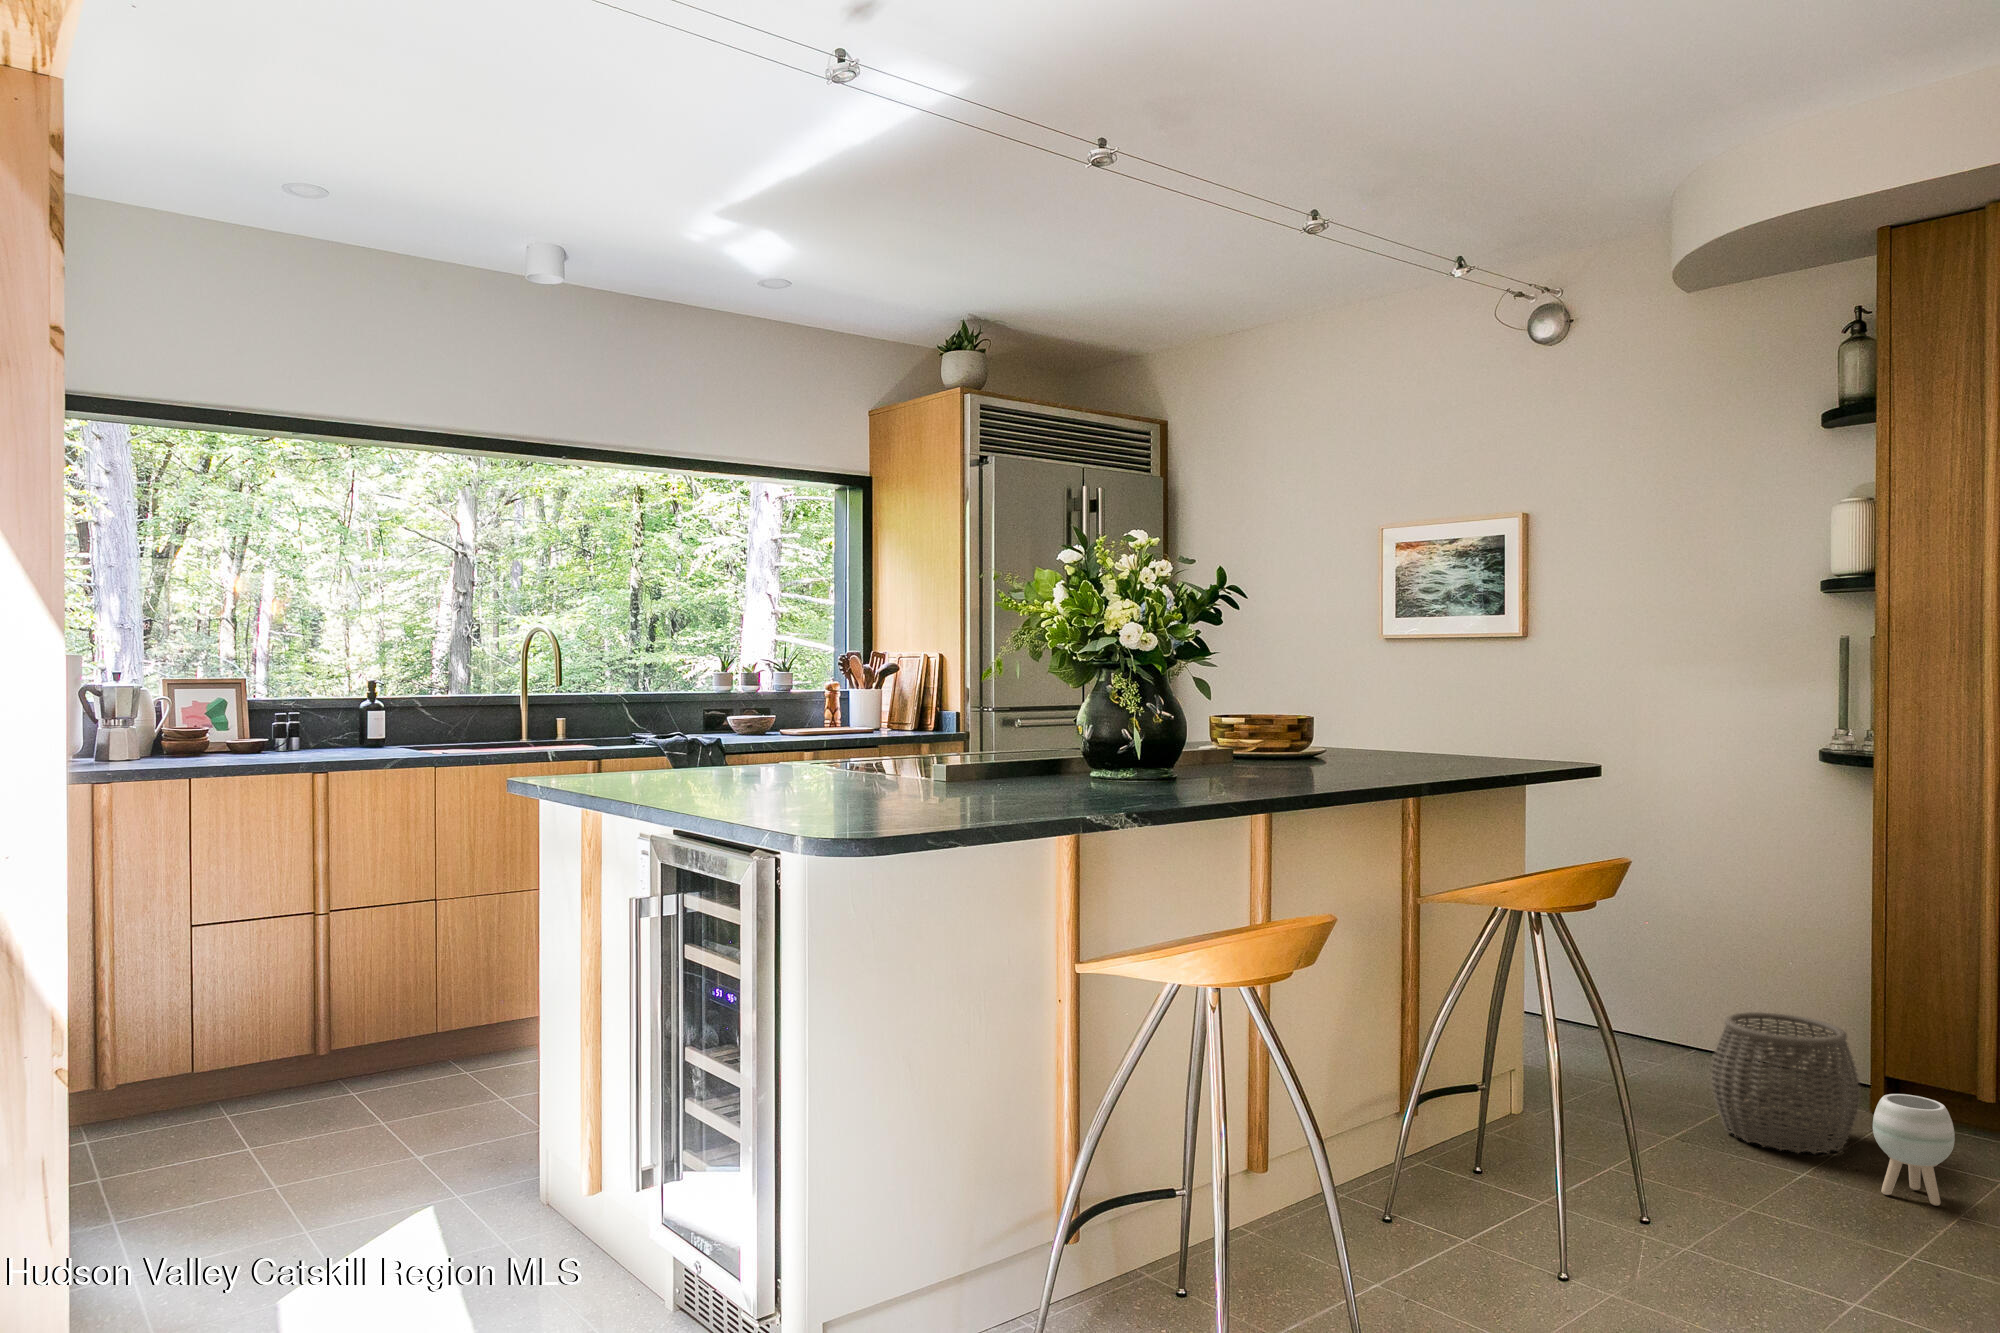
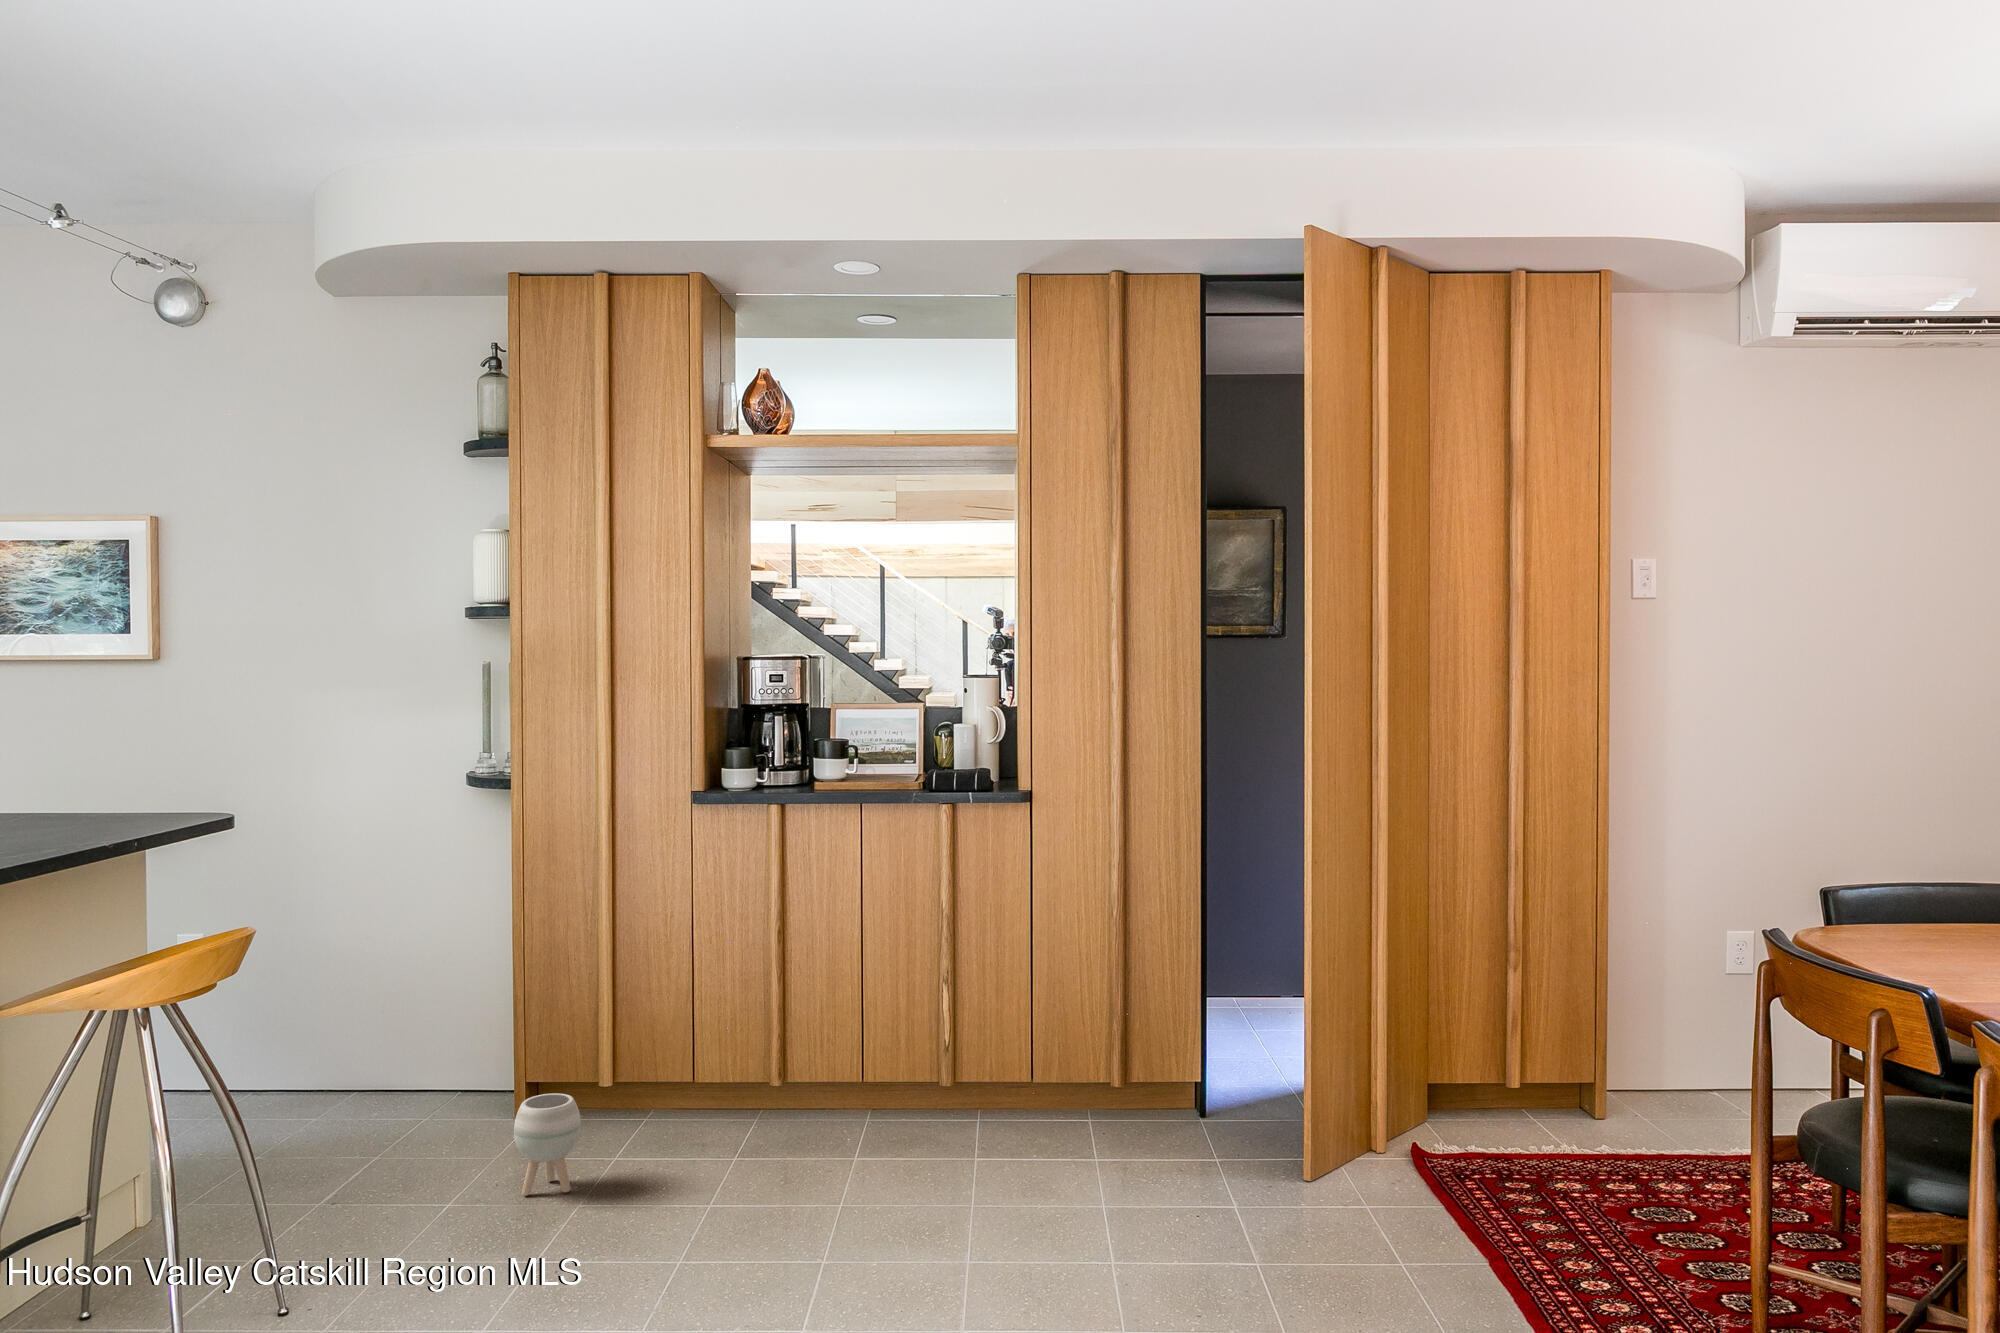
woven basket: present [1710,1012,1861,1154] -> none [364,1036,506,1180]

